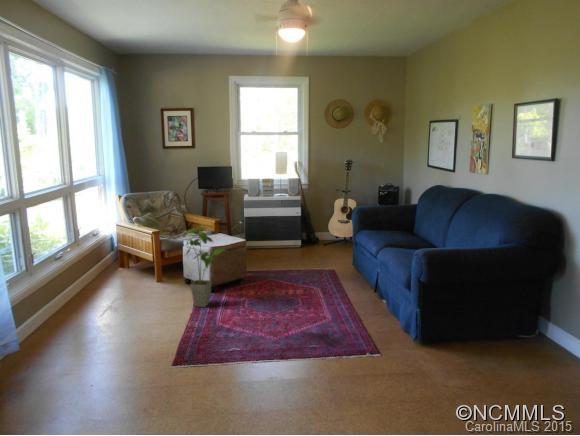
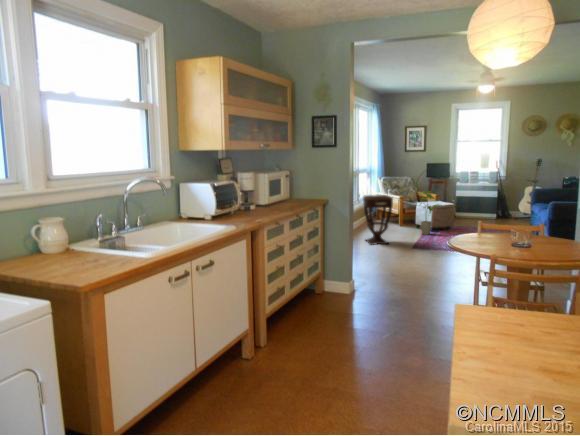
side table: none [53,248,125,374] -> present [363,195,393,245]

